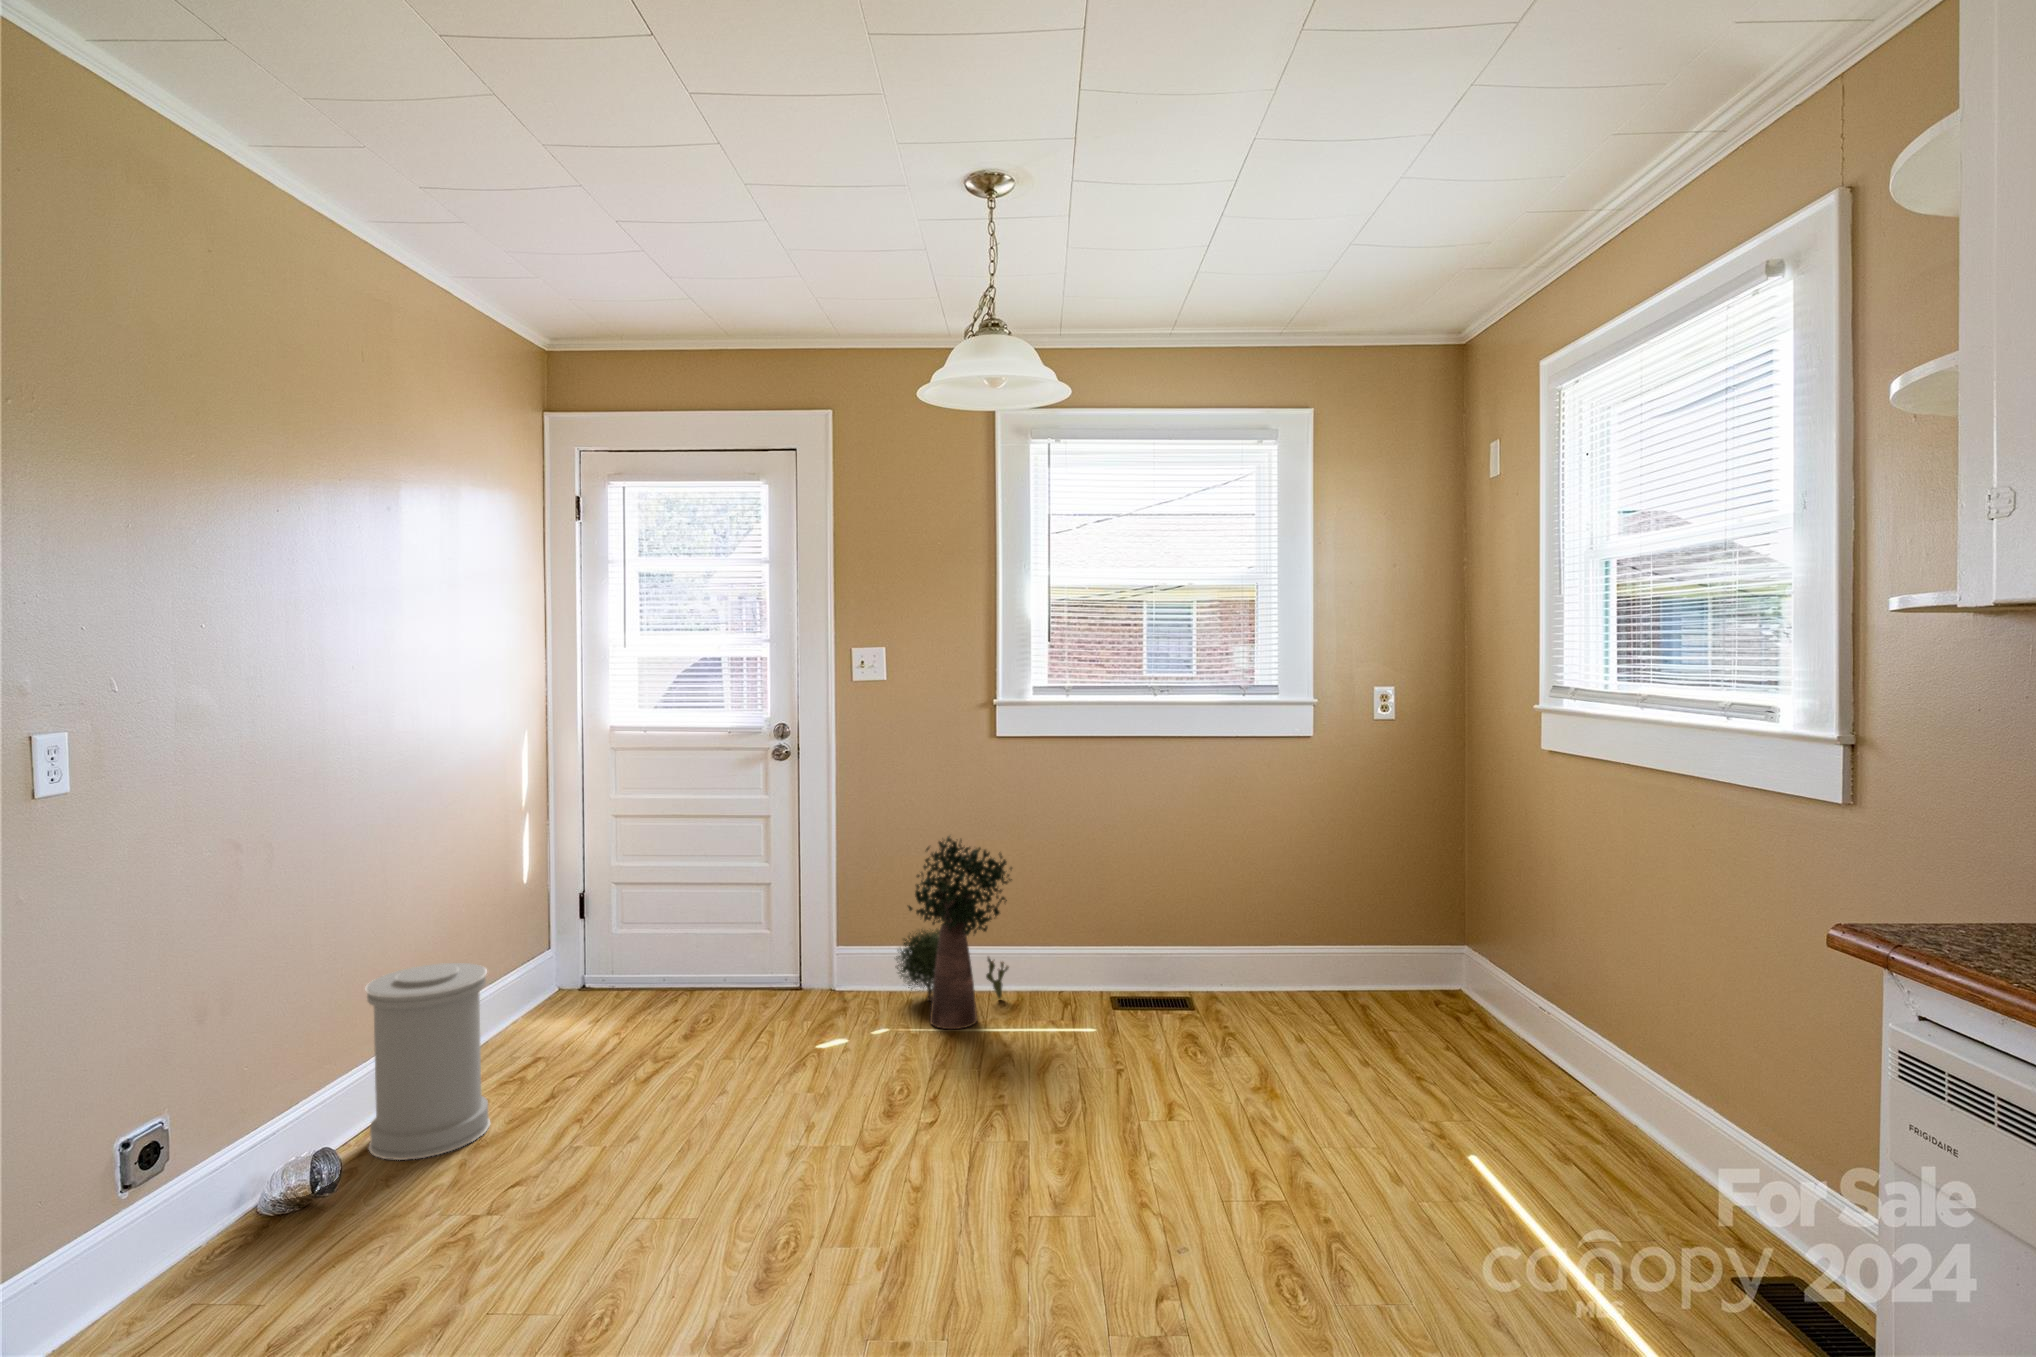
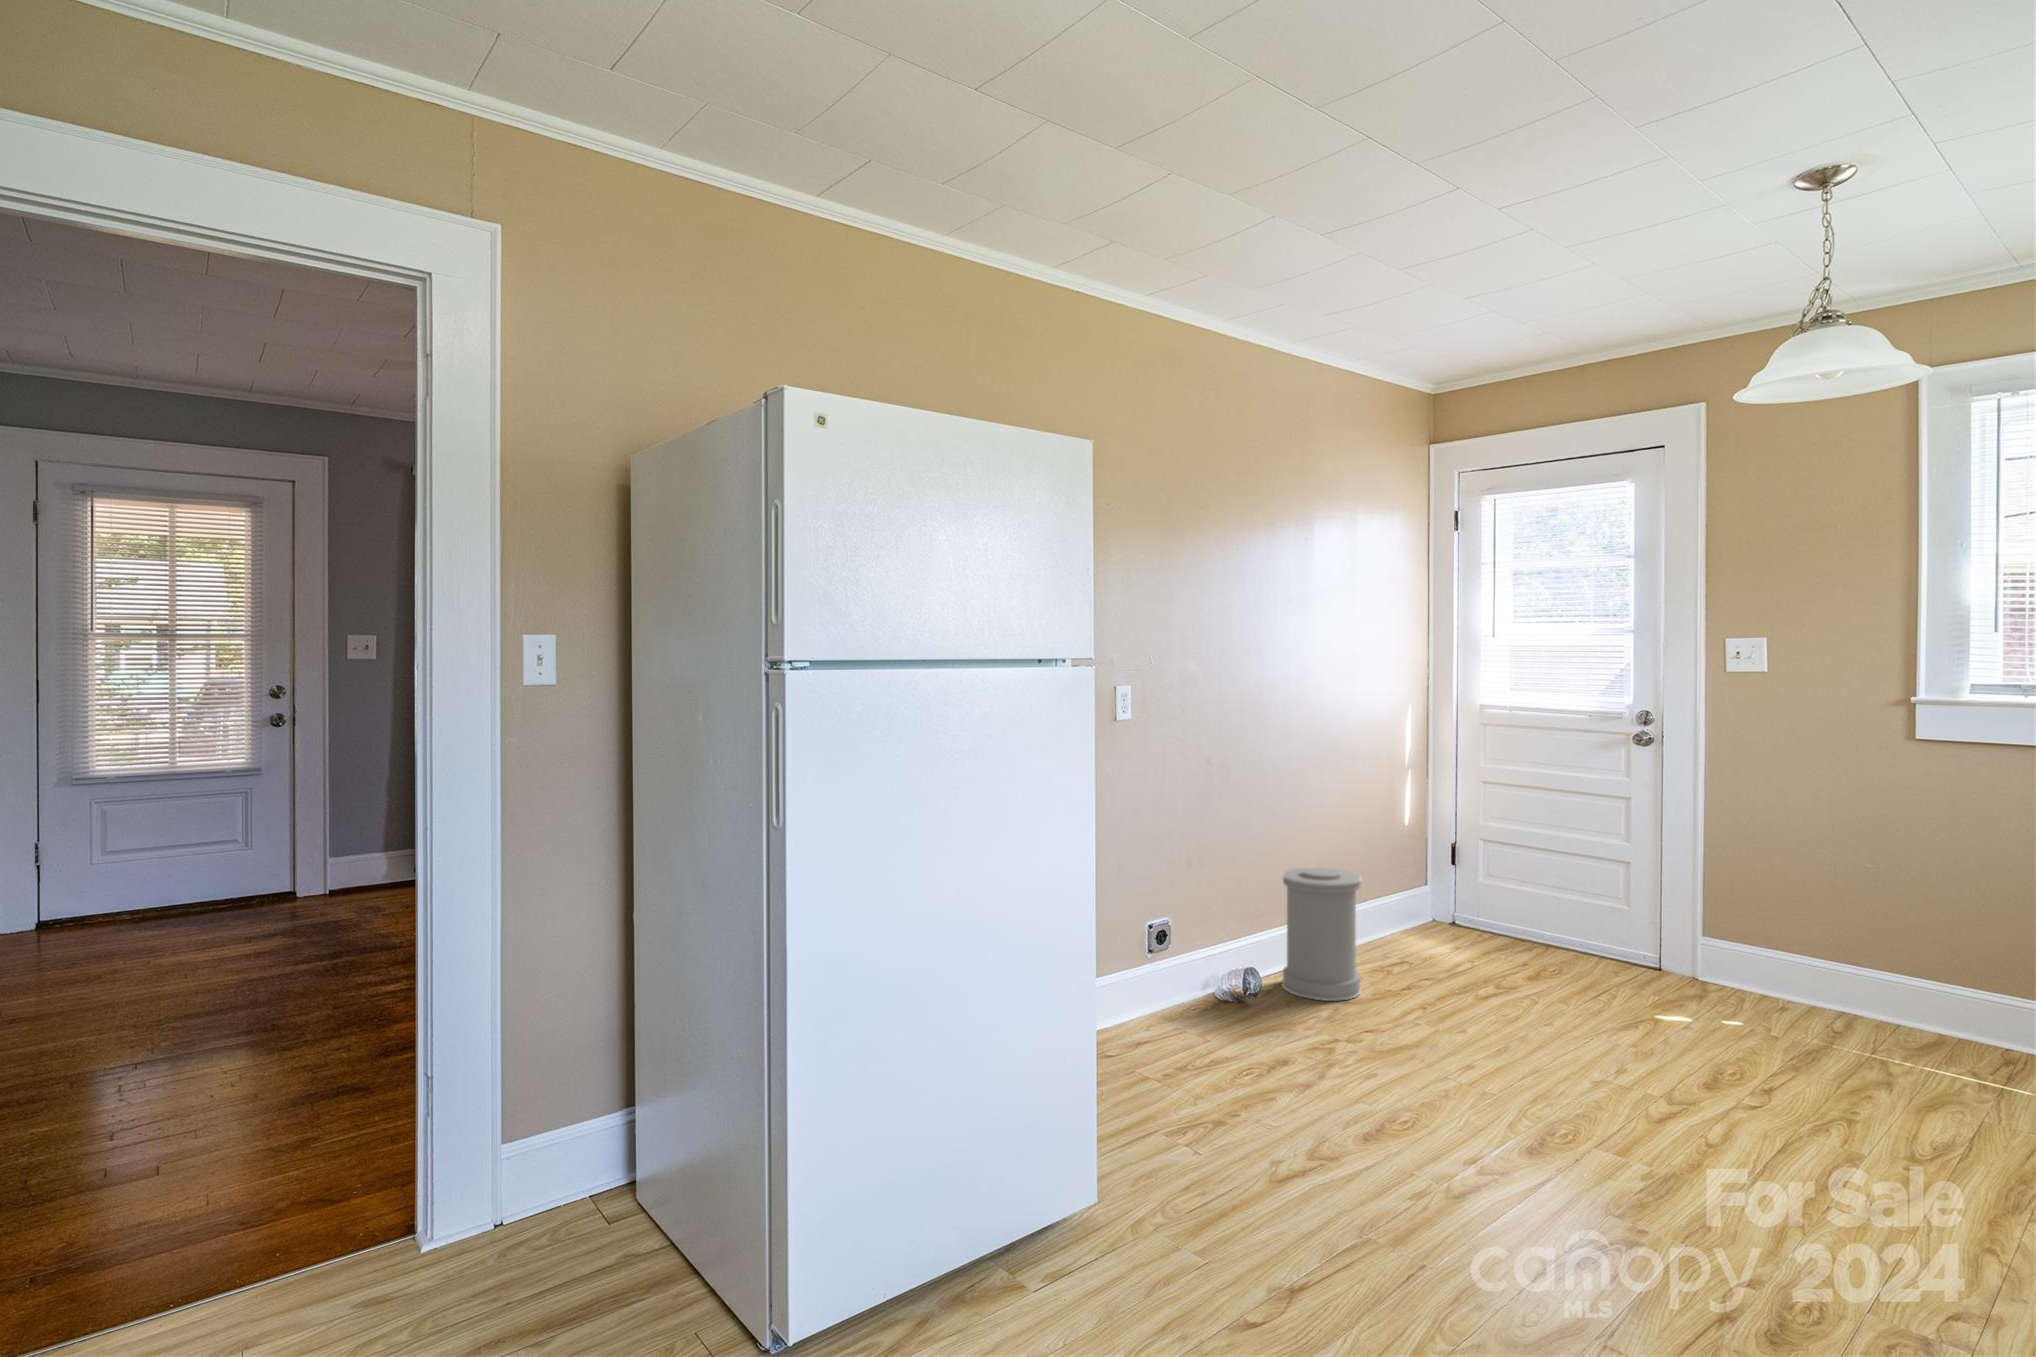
potted plant: present [896,836,1012,1029] -> none [1762,839,1921,1045]

